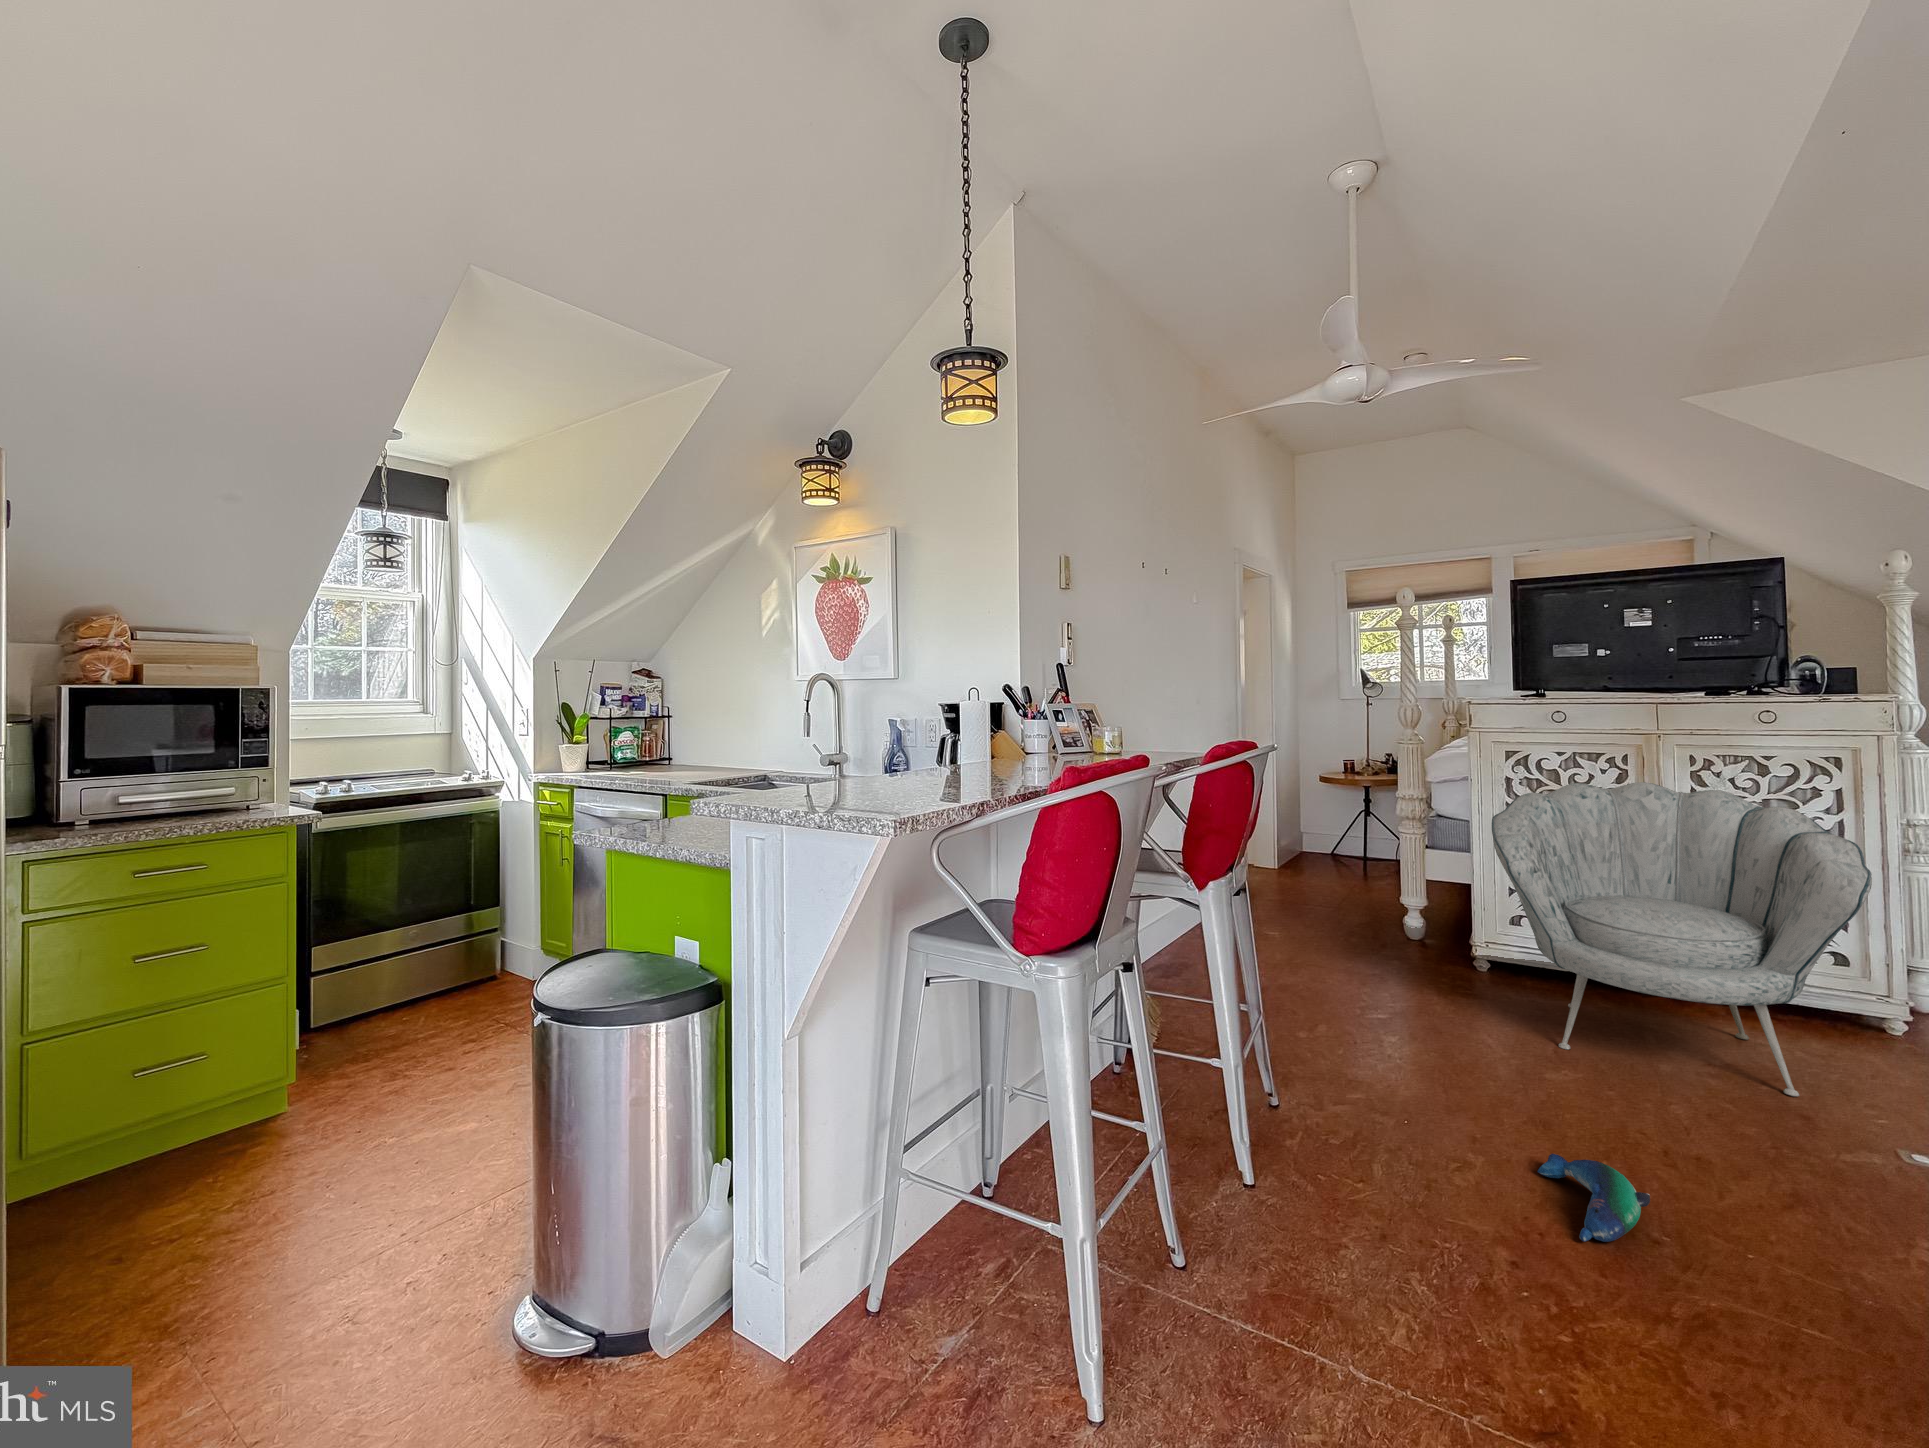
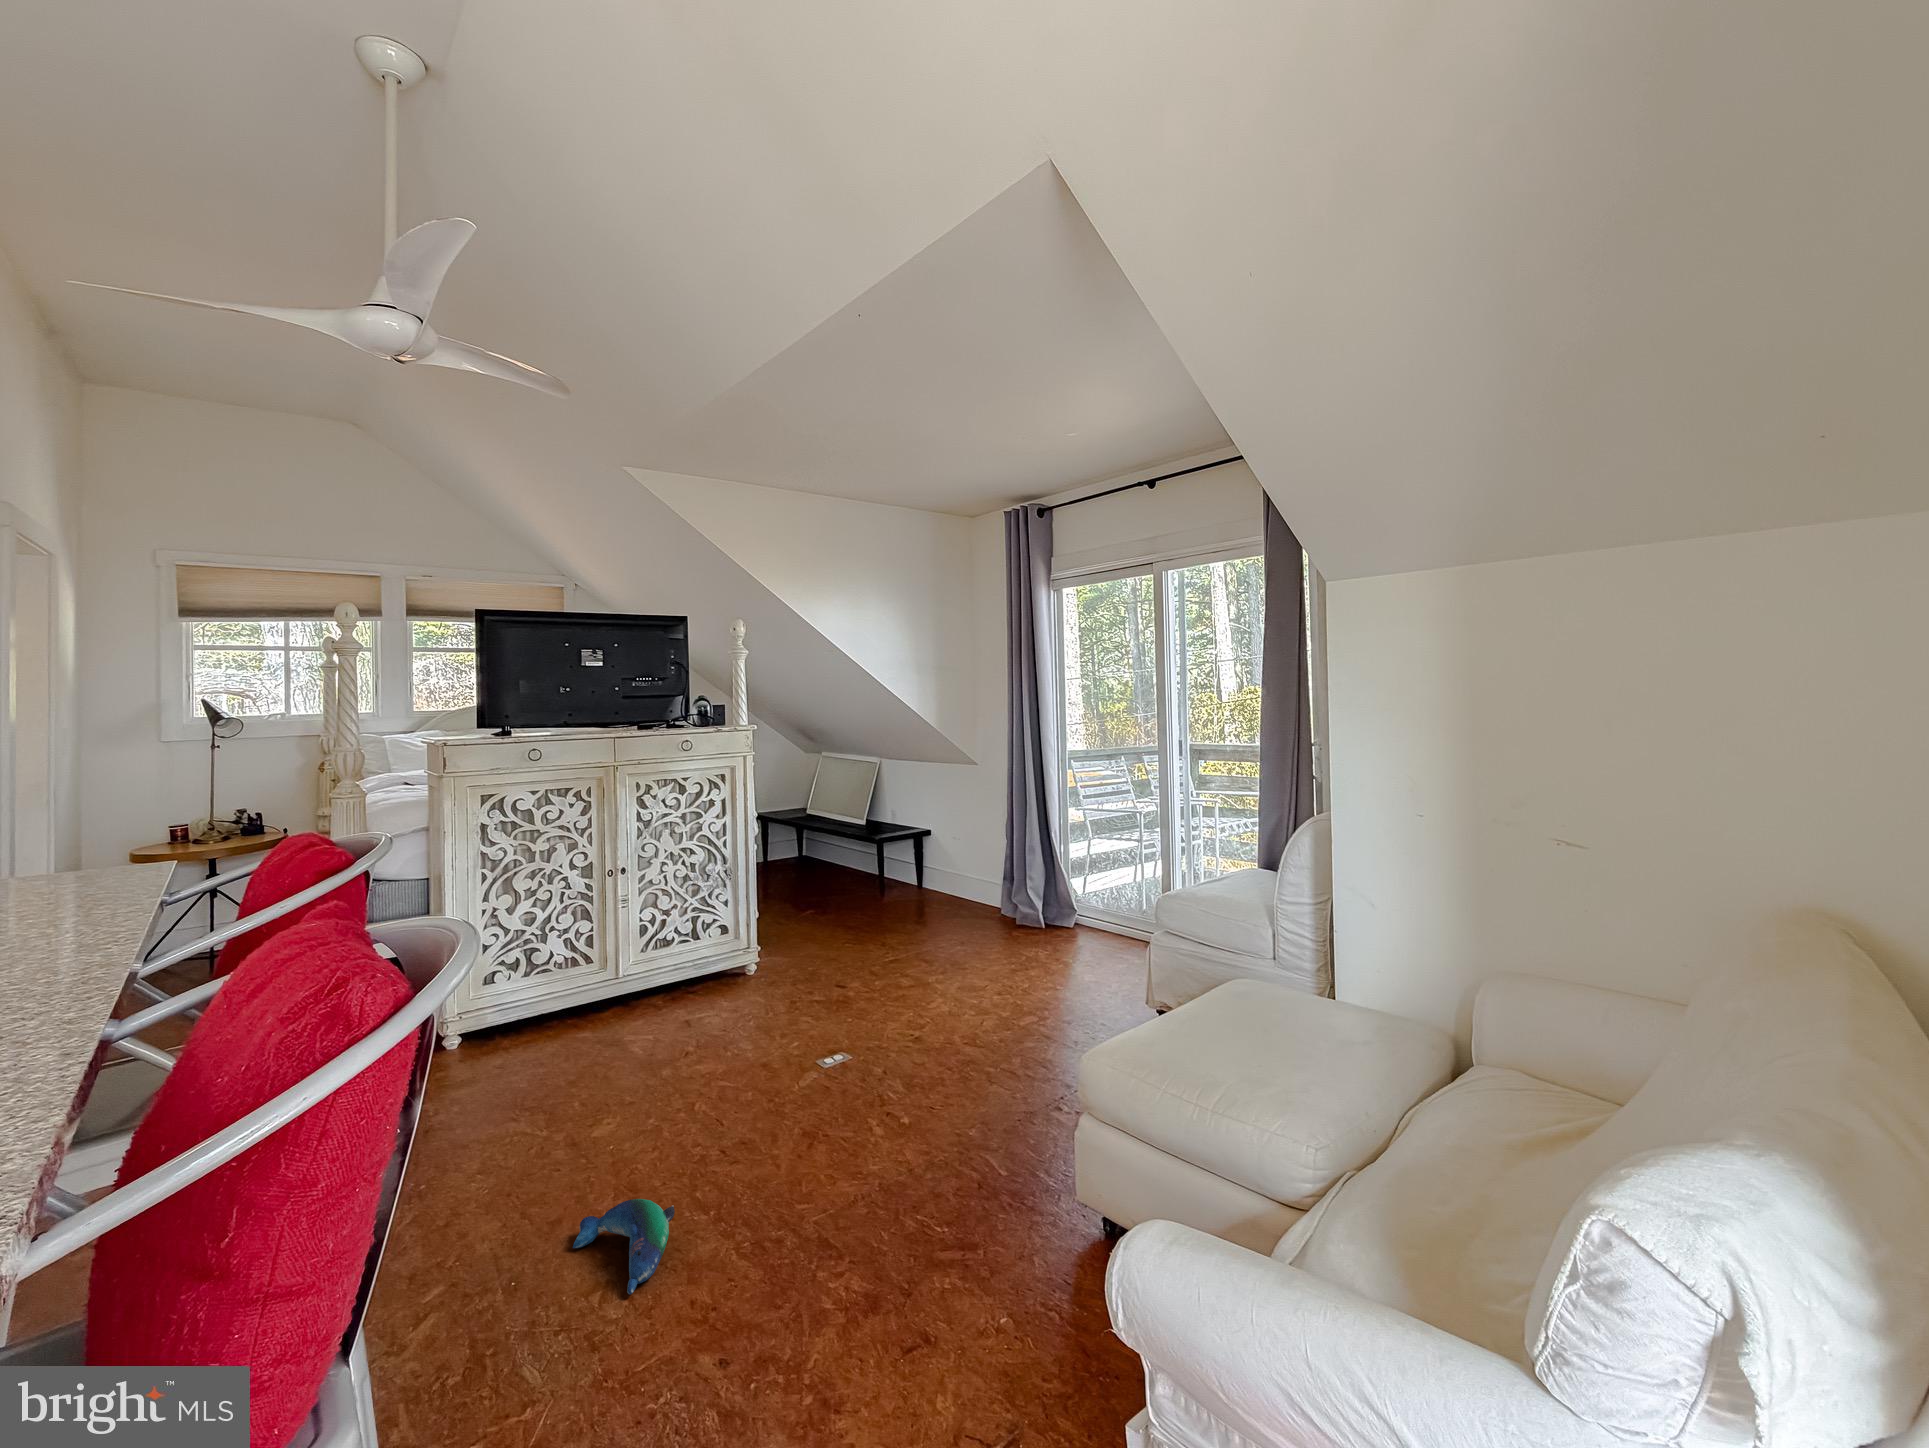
armchair: present [1492,782,1872,1096] -> none [480,810,761,1098]

